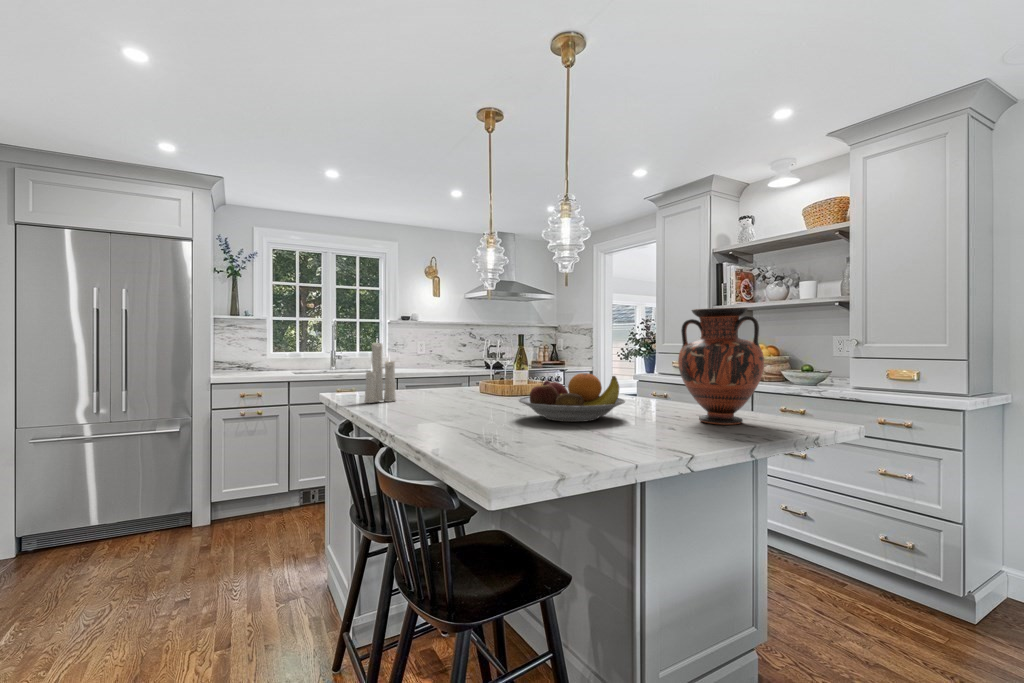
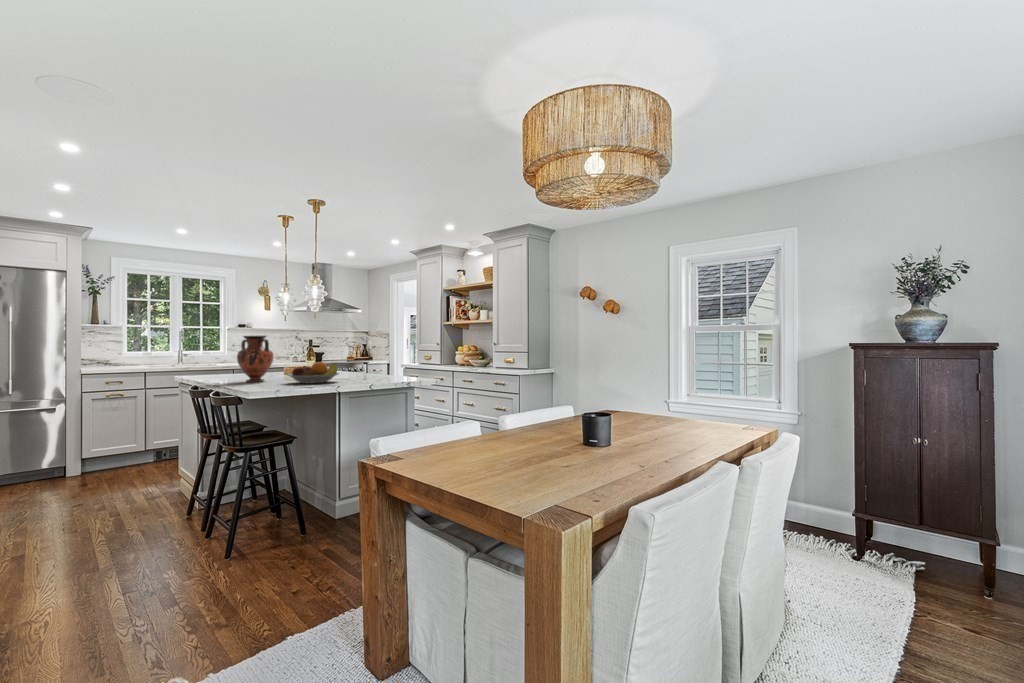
vase: present [678,308,764,425] -> present [237,335,273,382]
candle: present [364,339,396,403] -> none [206,340,227,381]

